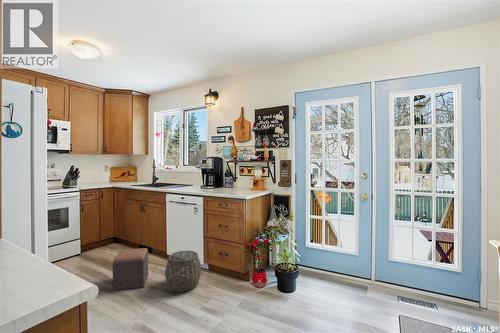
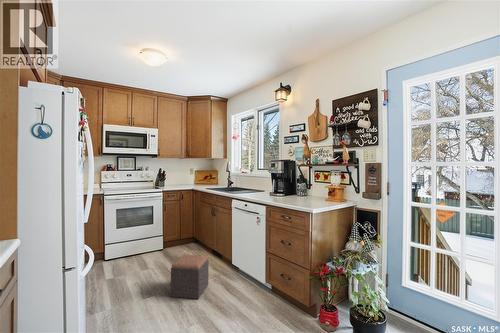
woven basket: present [165,251,201,292] -> none [218,266,259,316]

